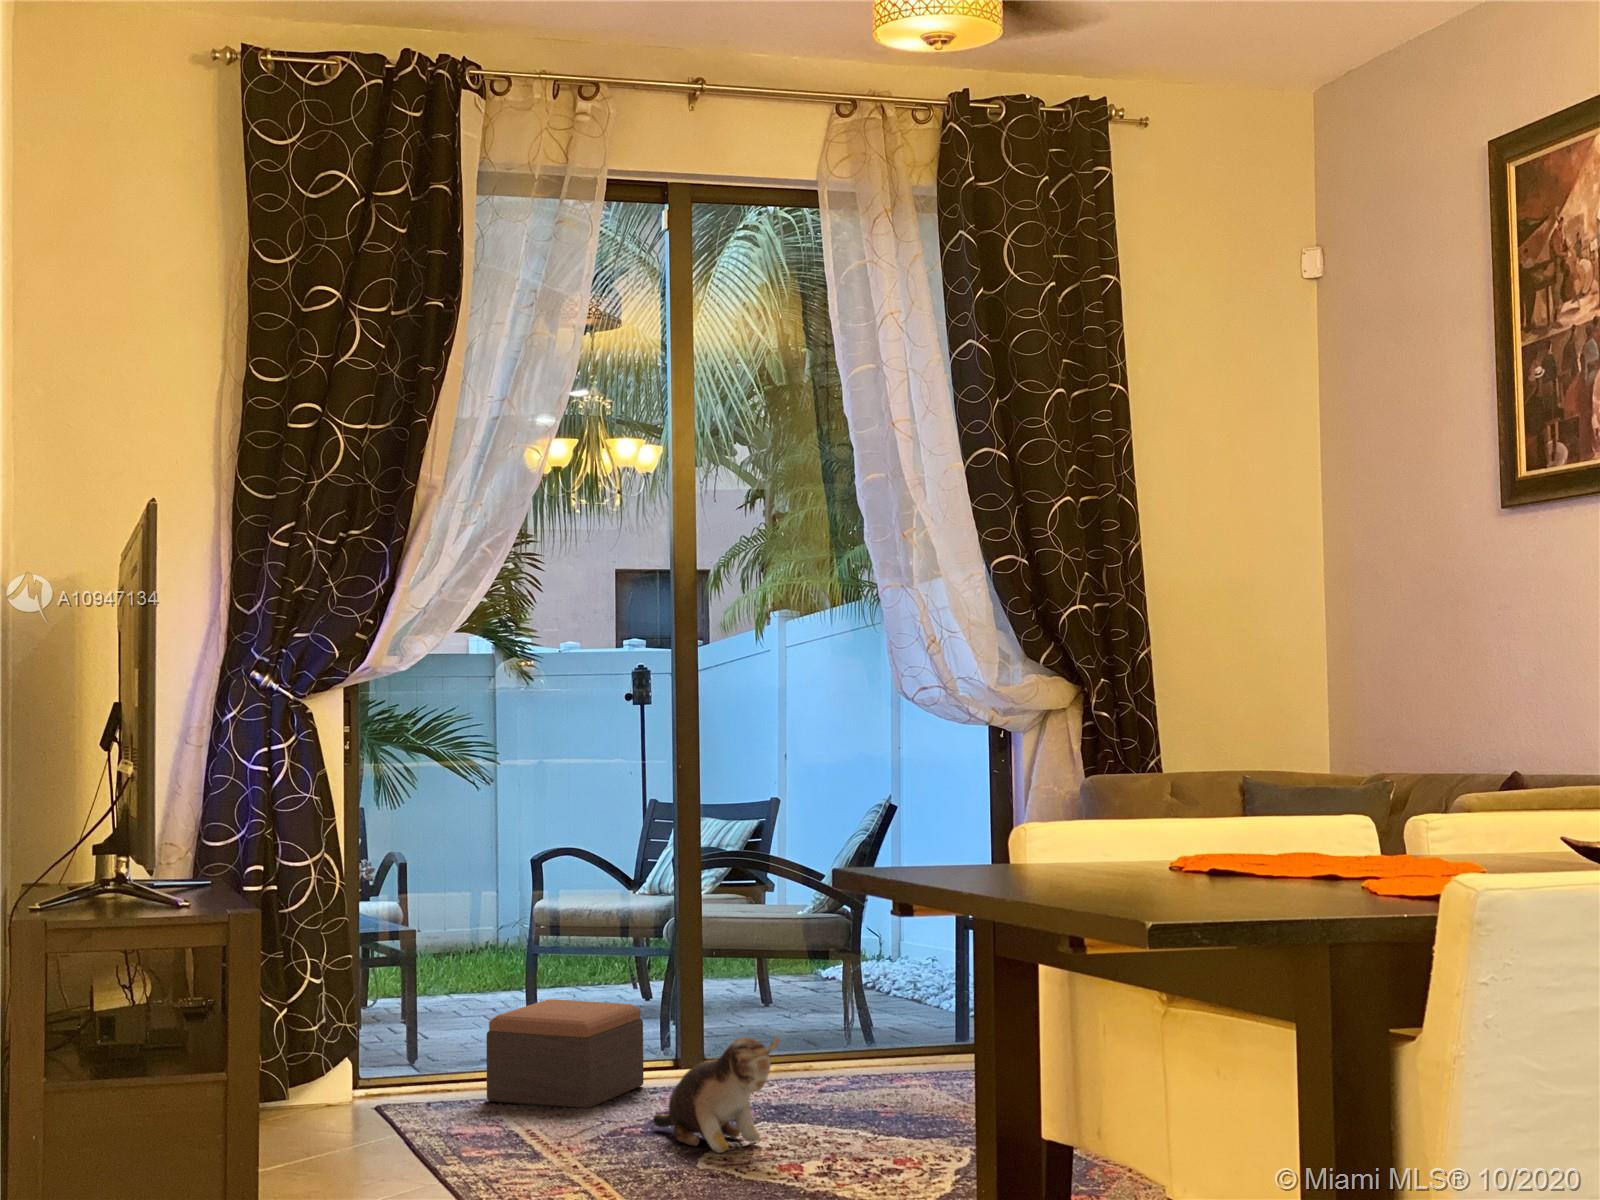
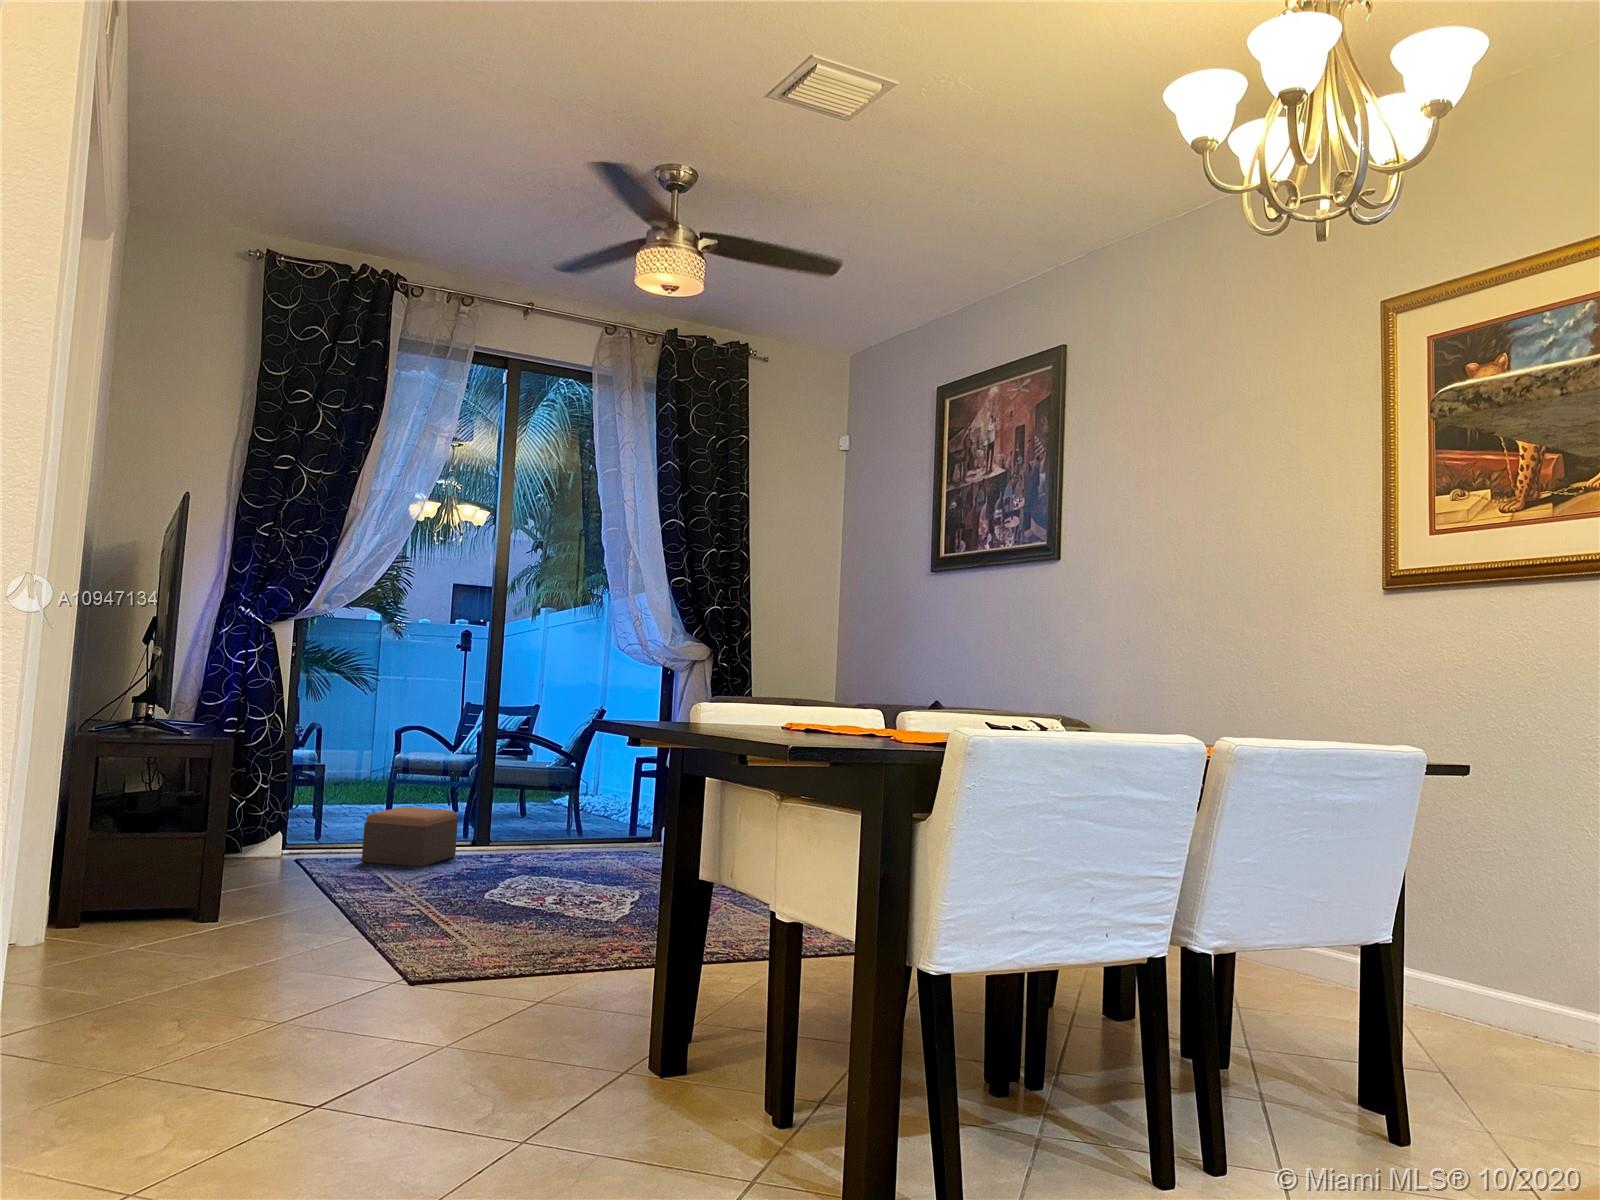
plush toy: present [653,1037,779,1153] -> none [460,825,536,888]

